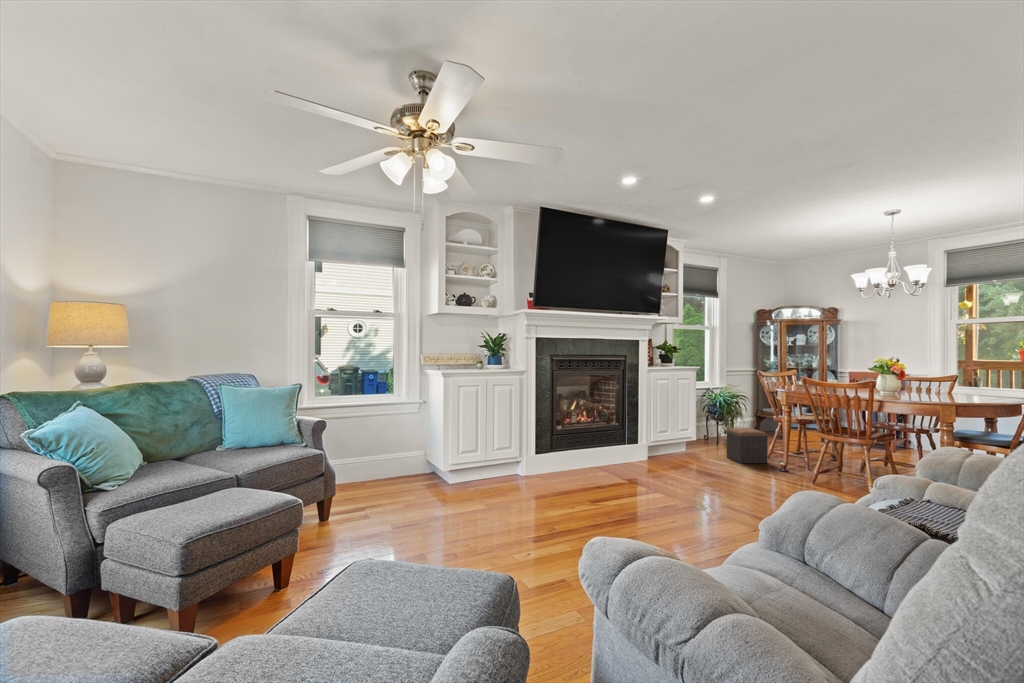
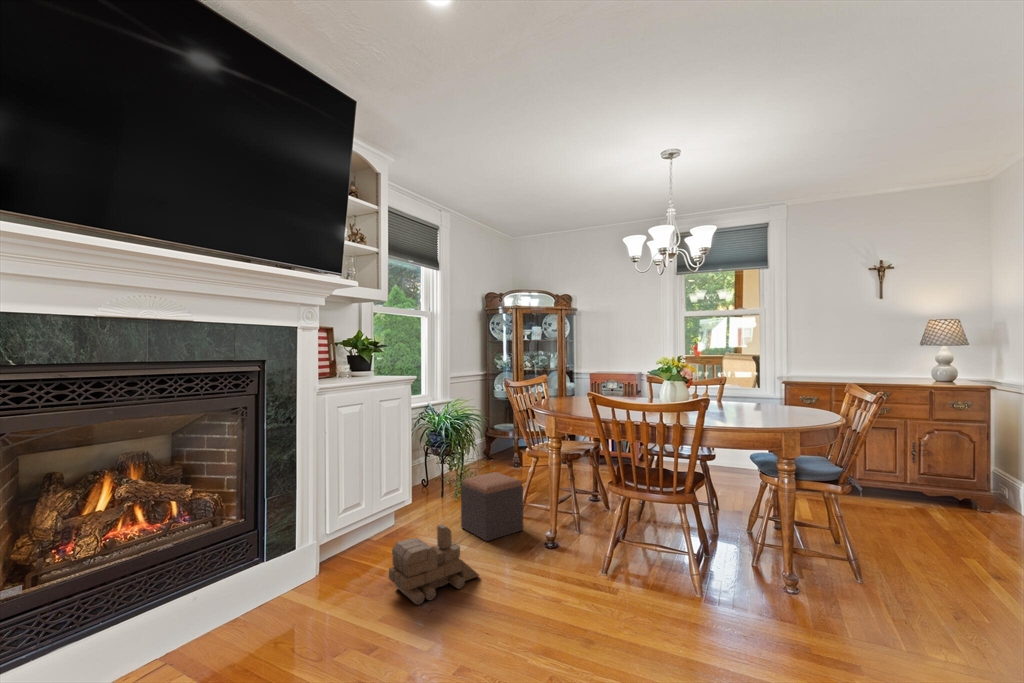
toy train: none [683,441,732,474] -> present [389,524,479,605]

